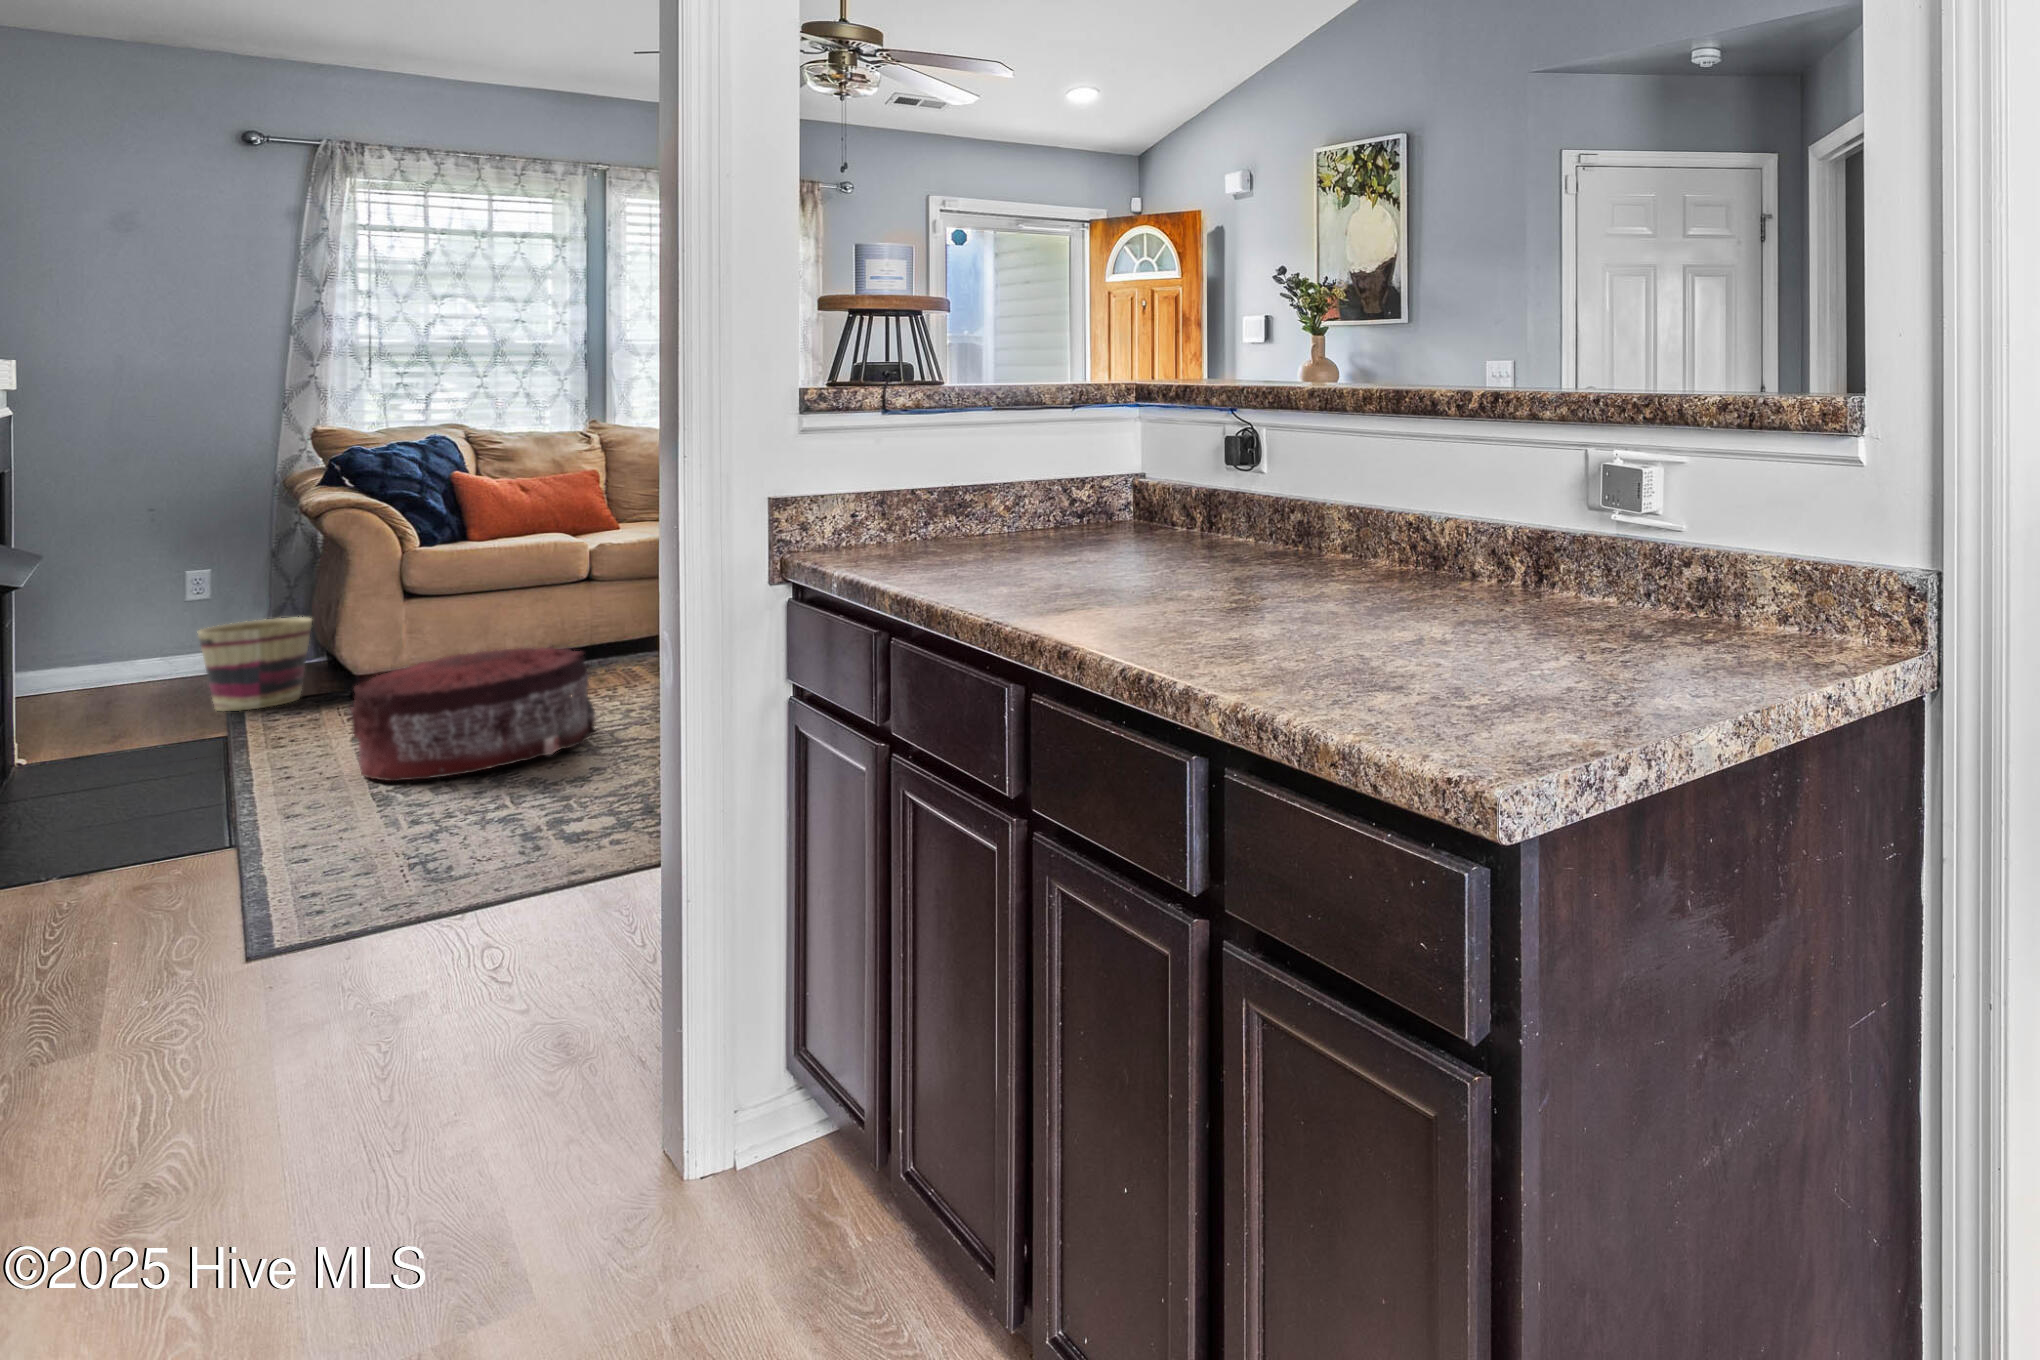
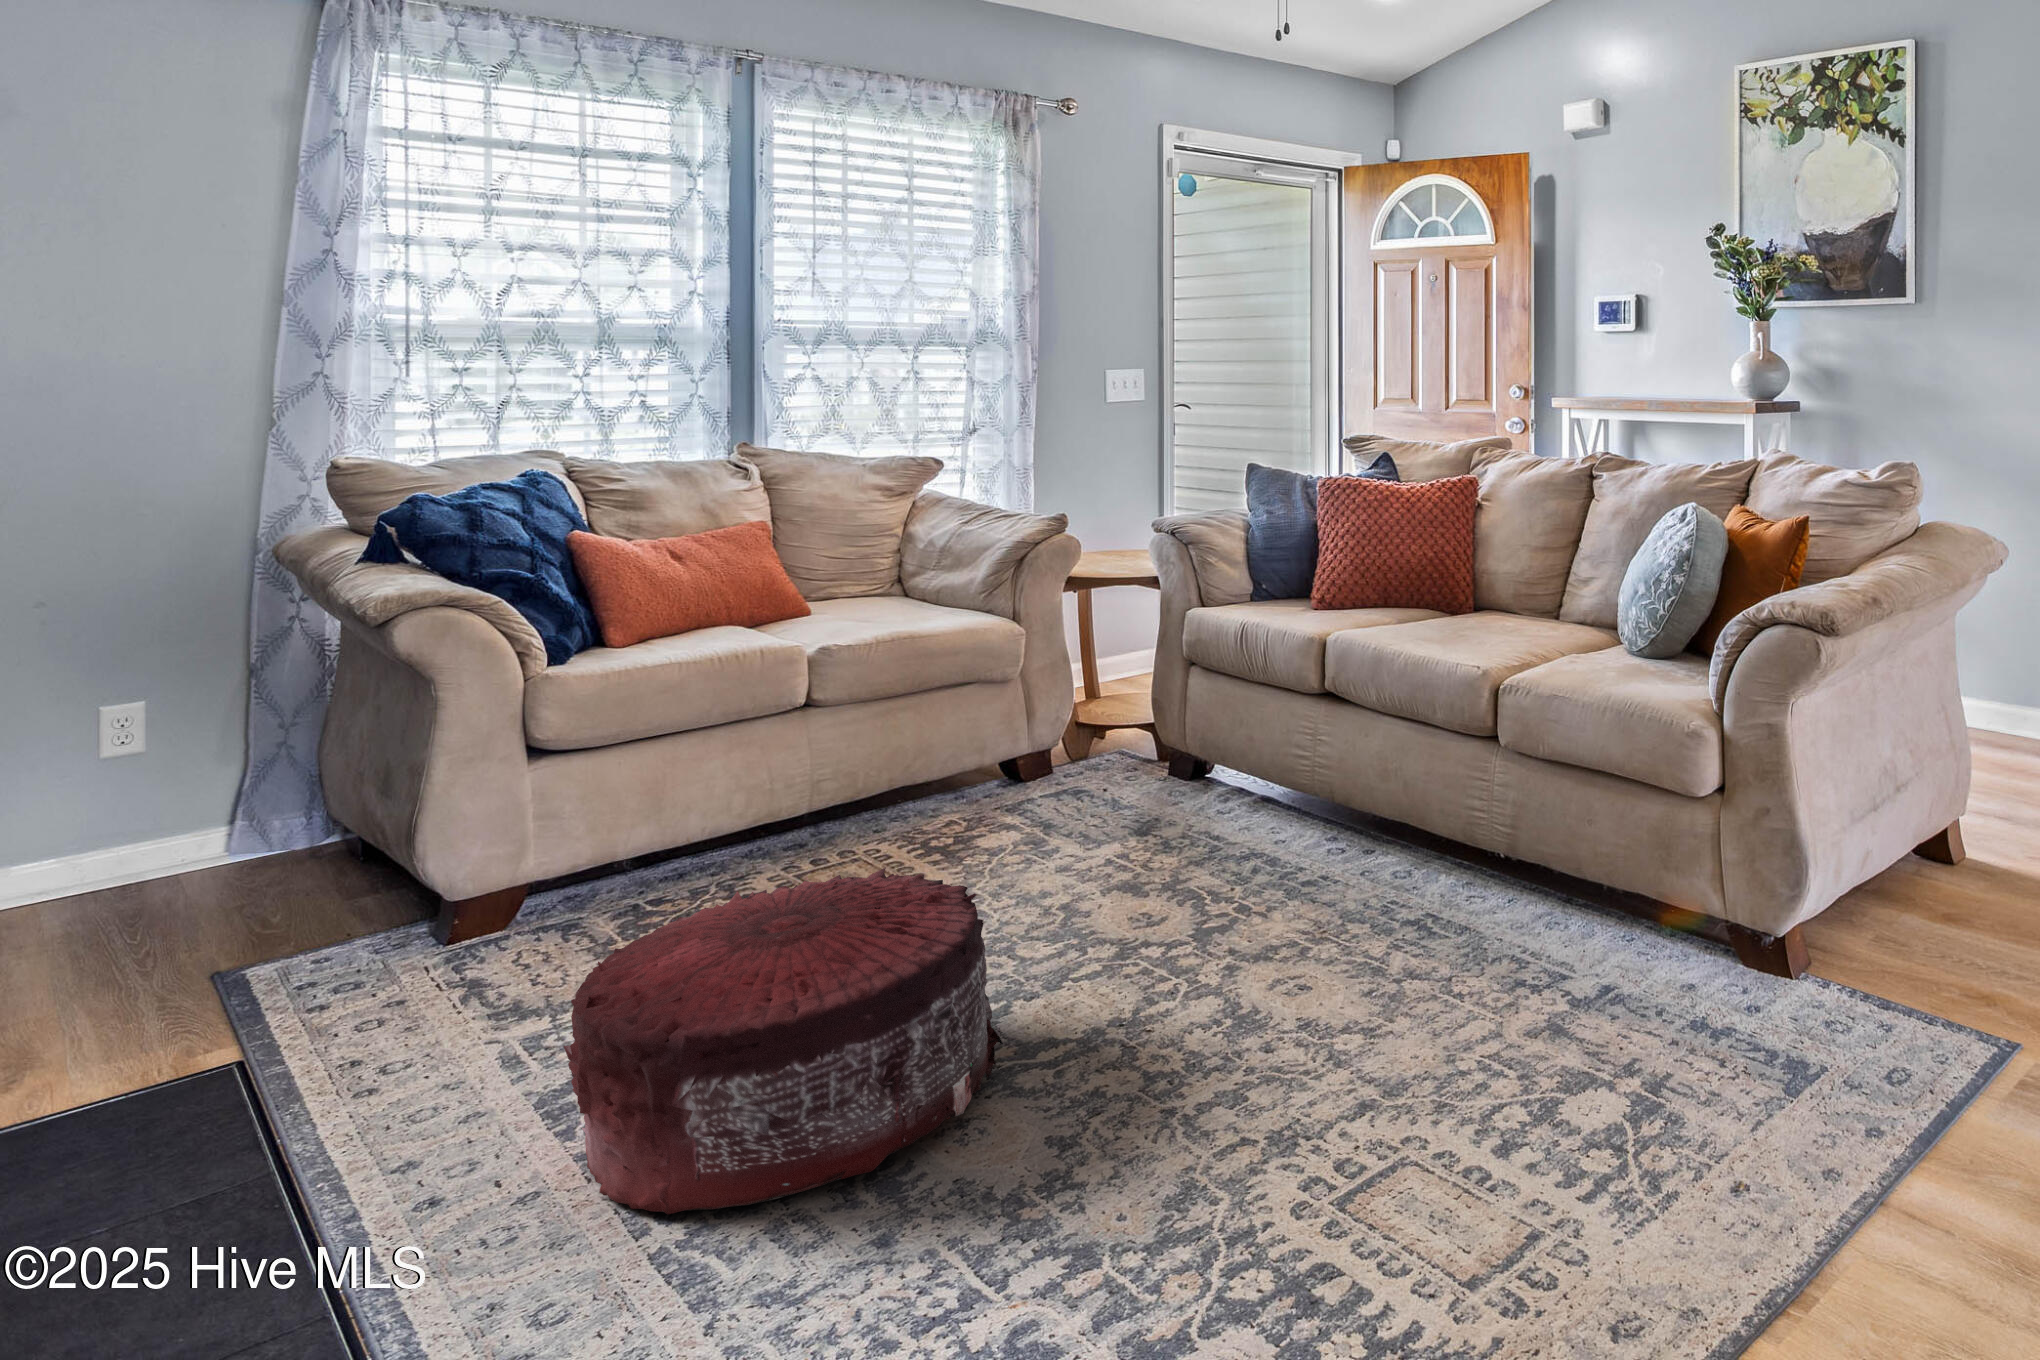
basket: present [197,617,312,711] -> none [159,794,363,983]

